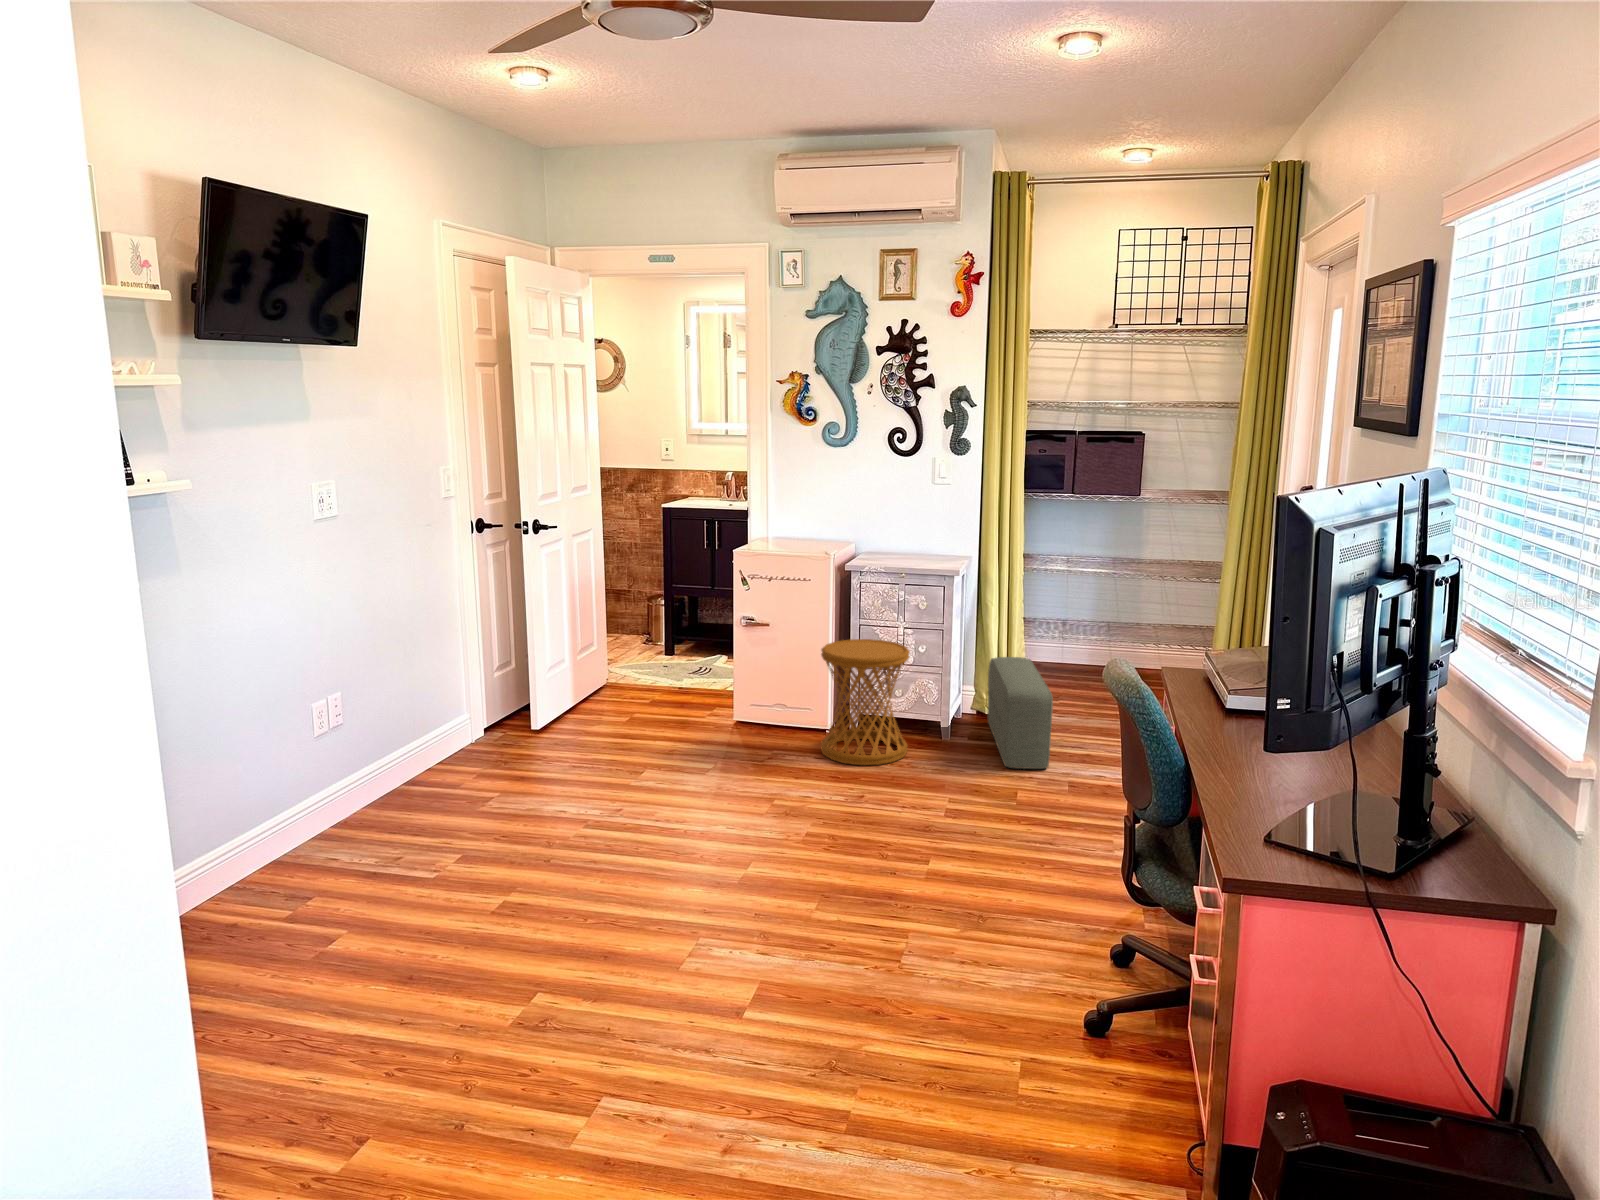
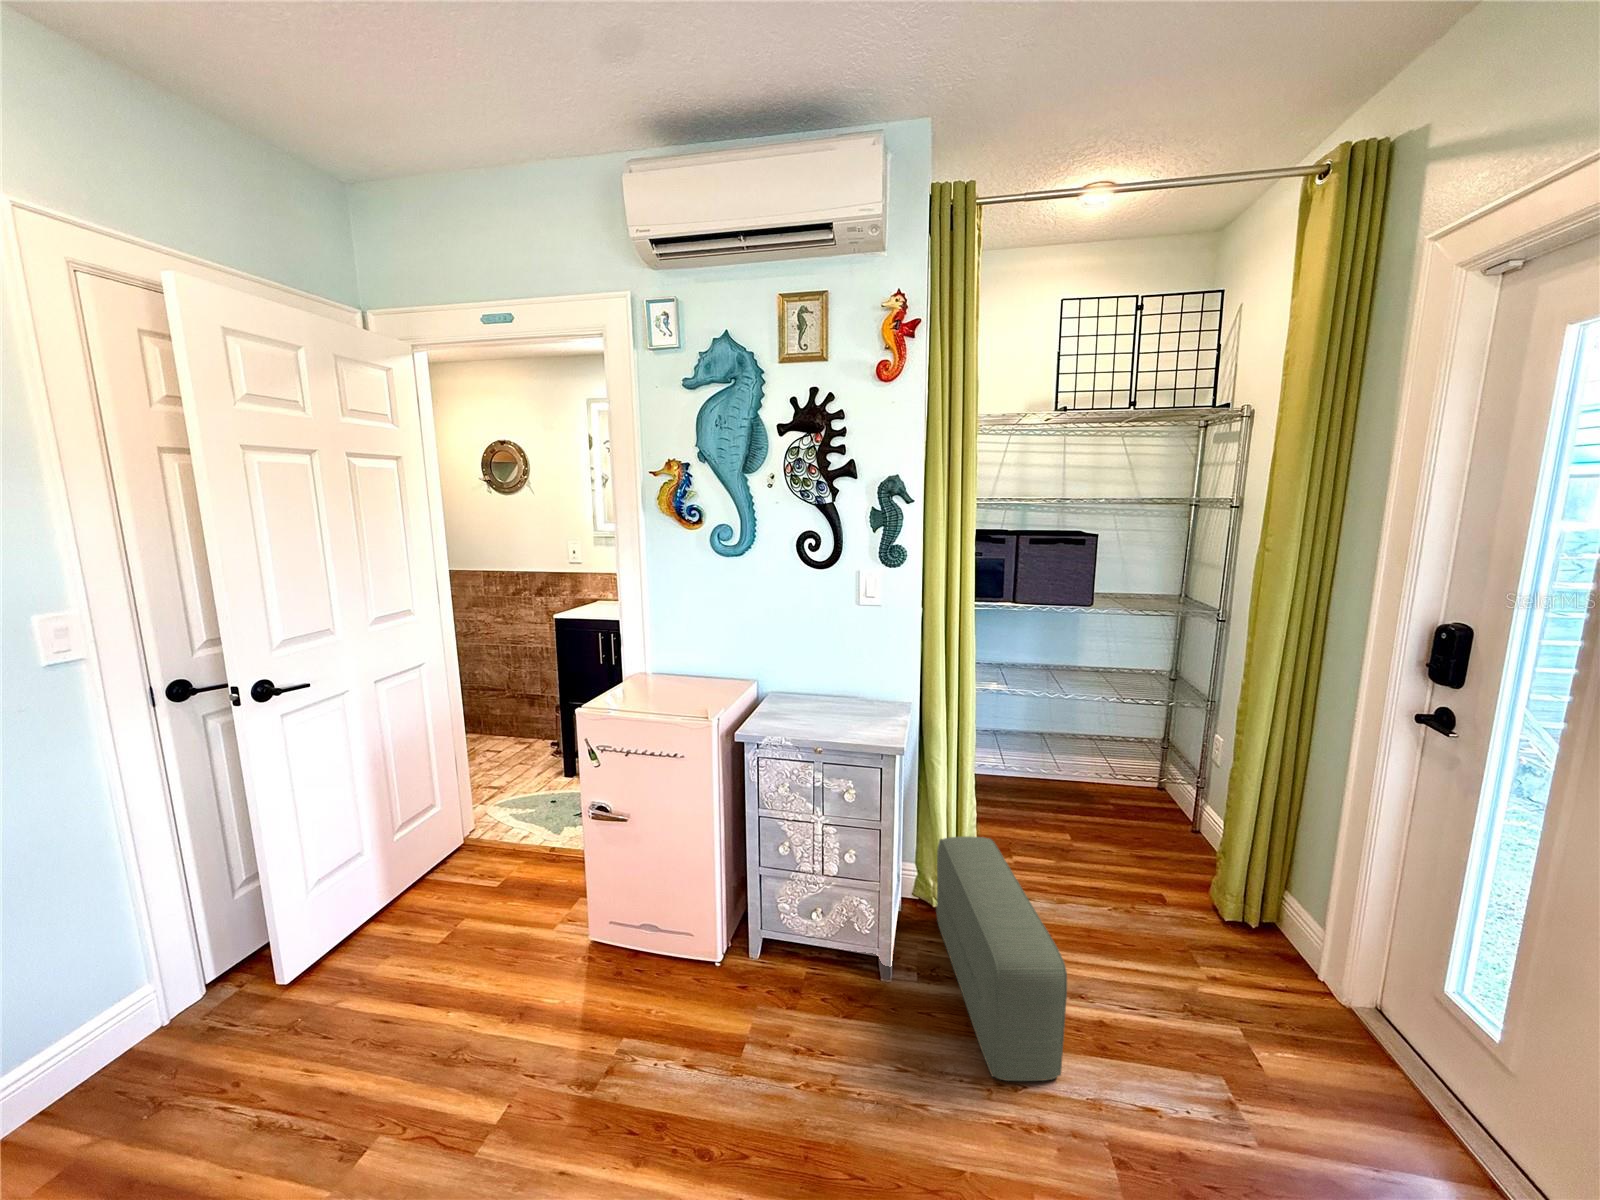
side table: present [821,639,910,765] -> none [696,841,833,1084]

